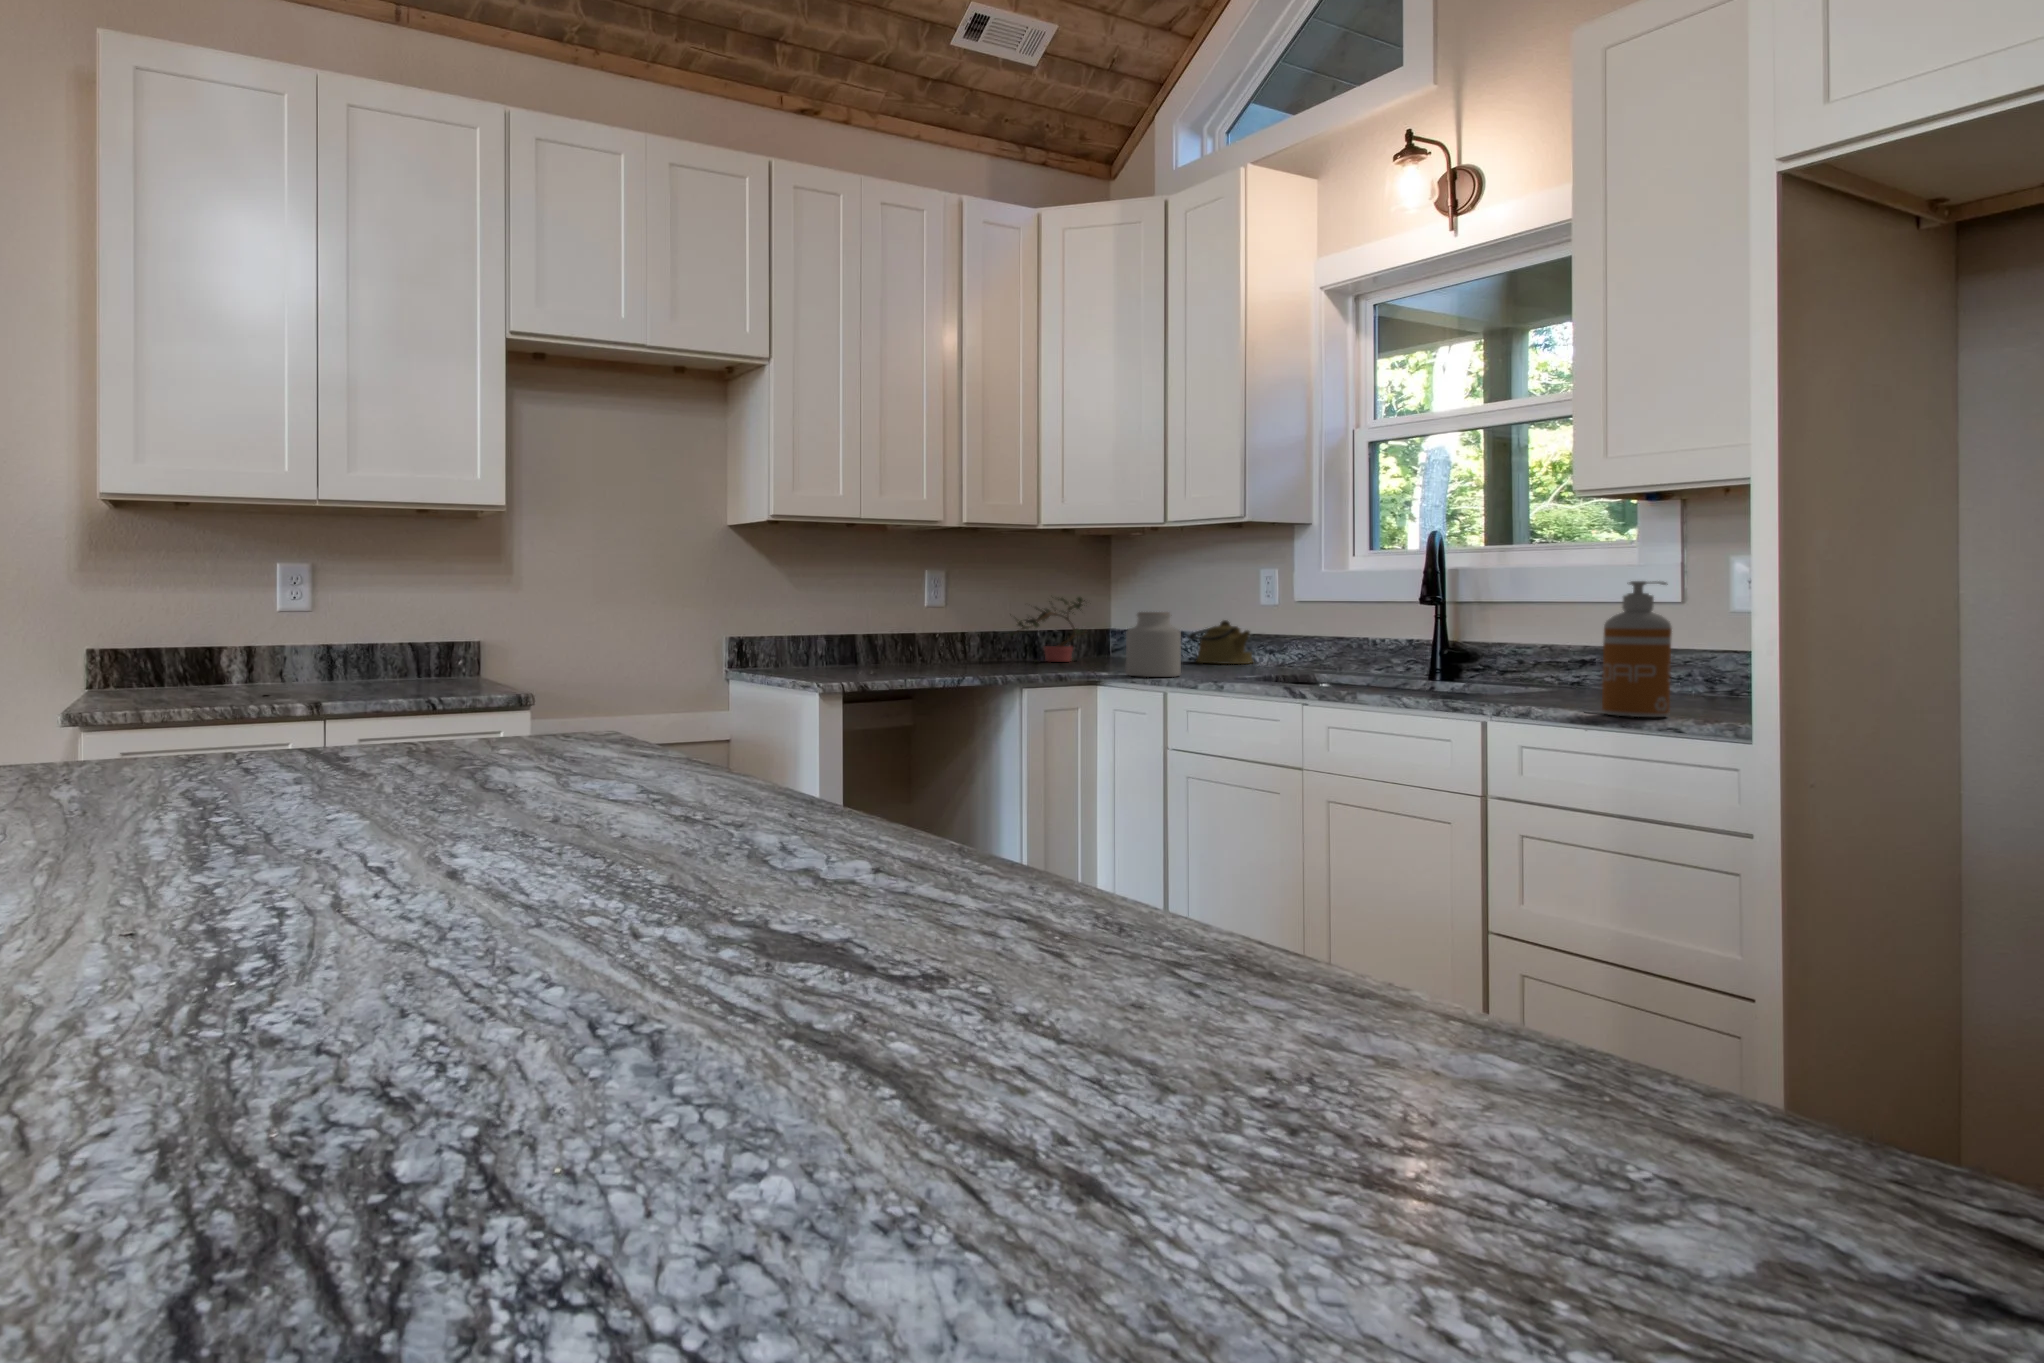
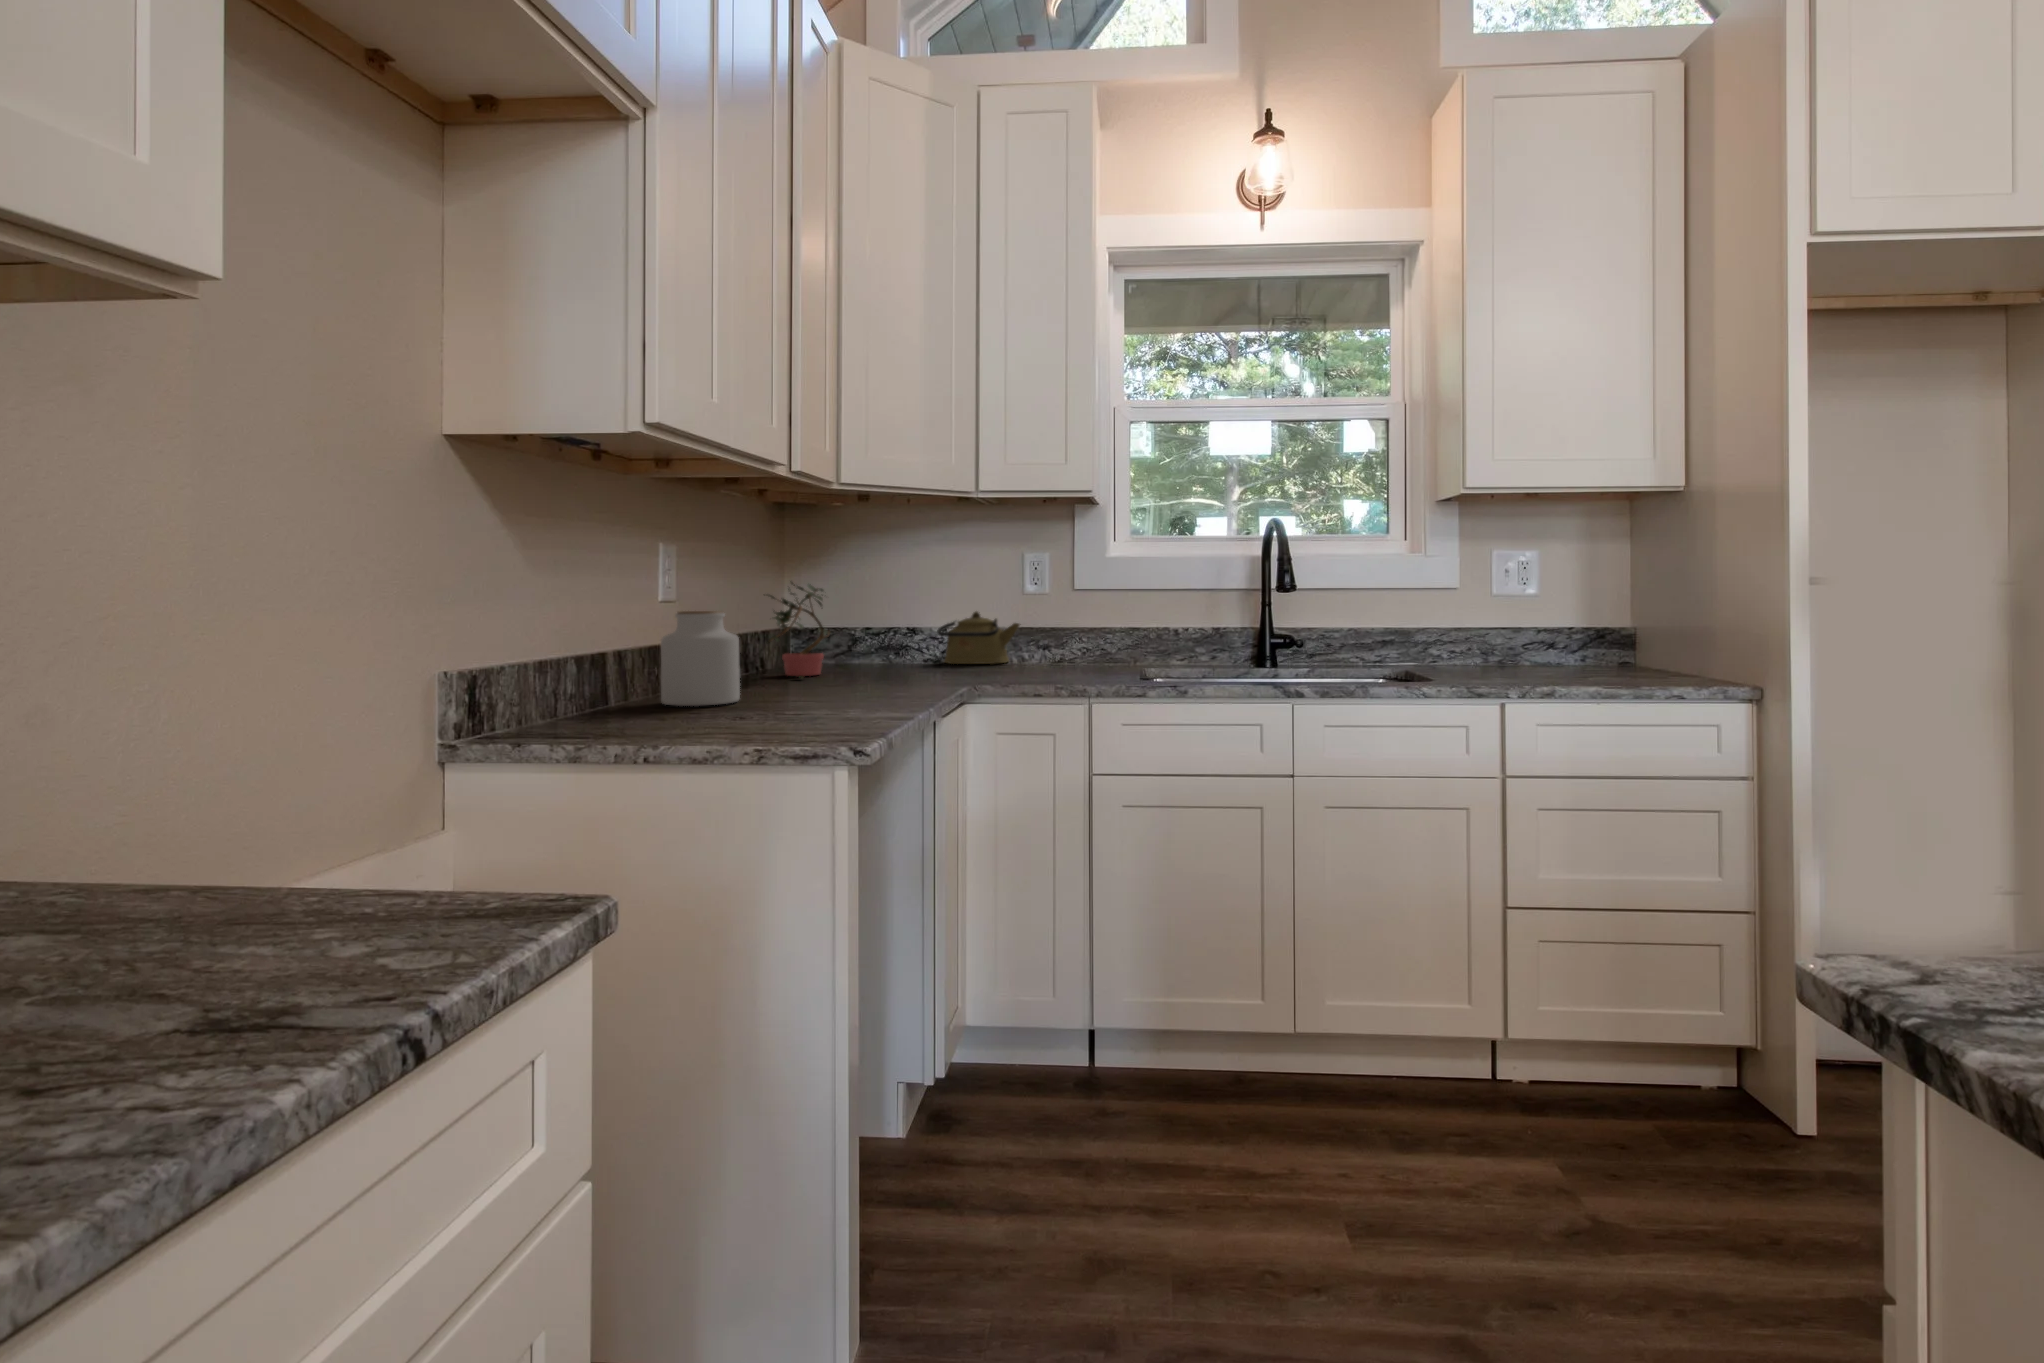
soap dispenser: present [1602,581,1672,717] -> none [1605,571,1658,688]
jar: present [1126,612,1181,677] -> present [661,611,740,706]

